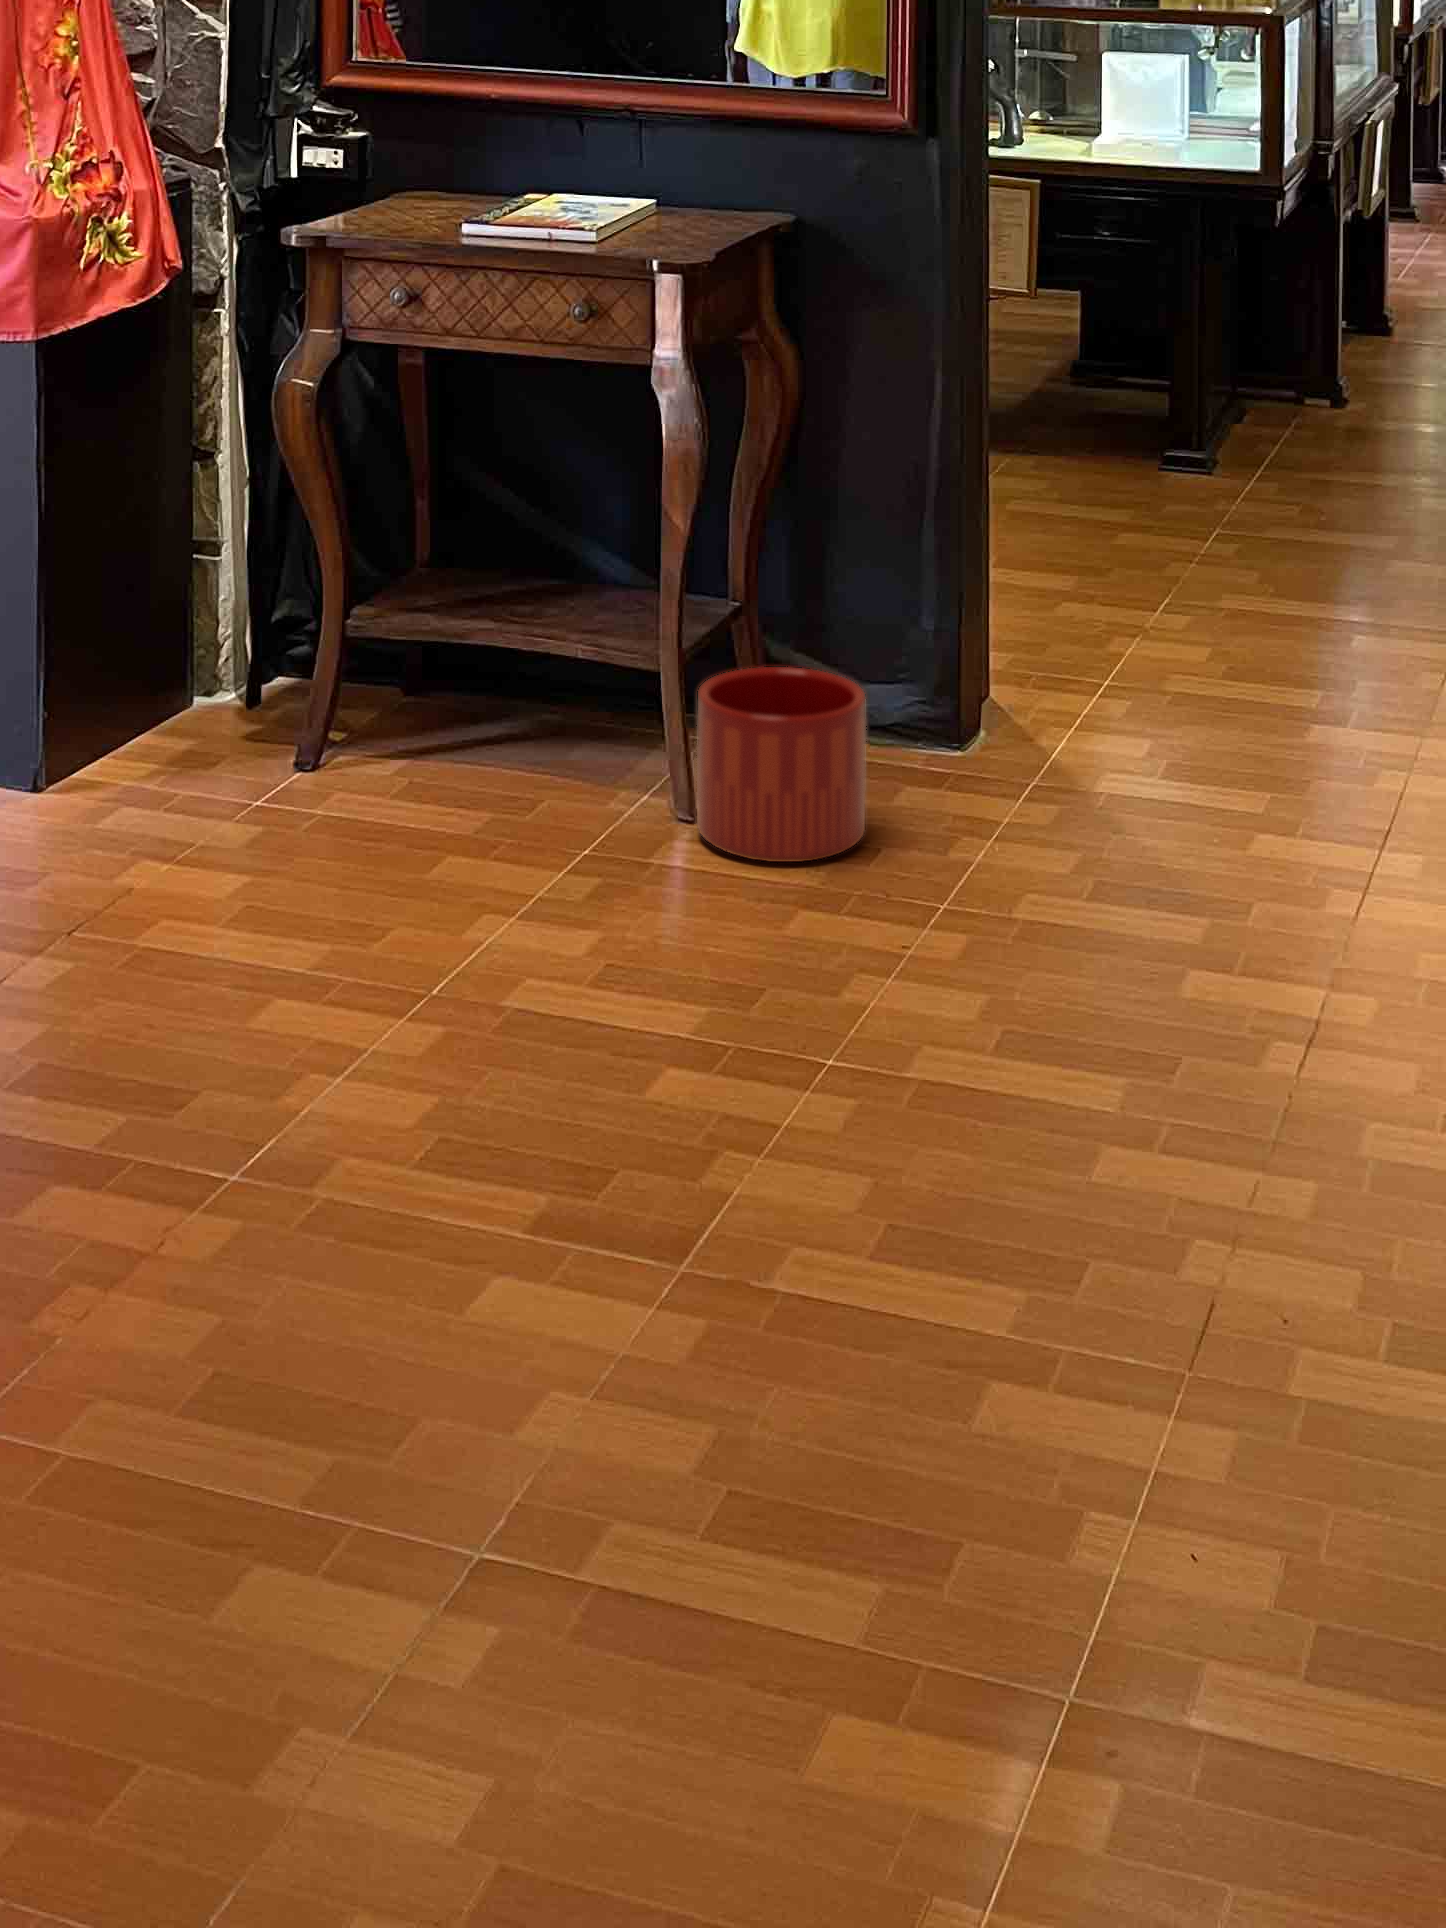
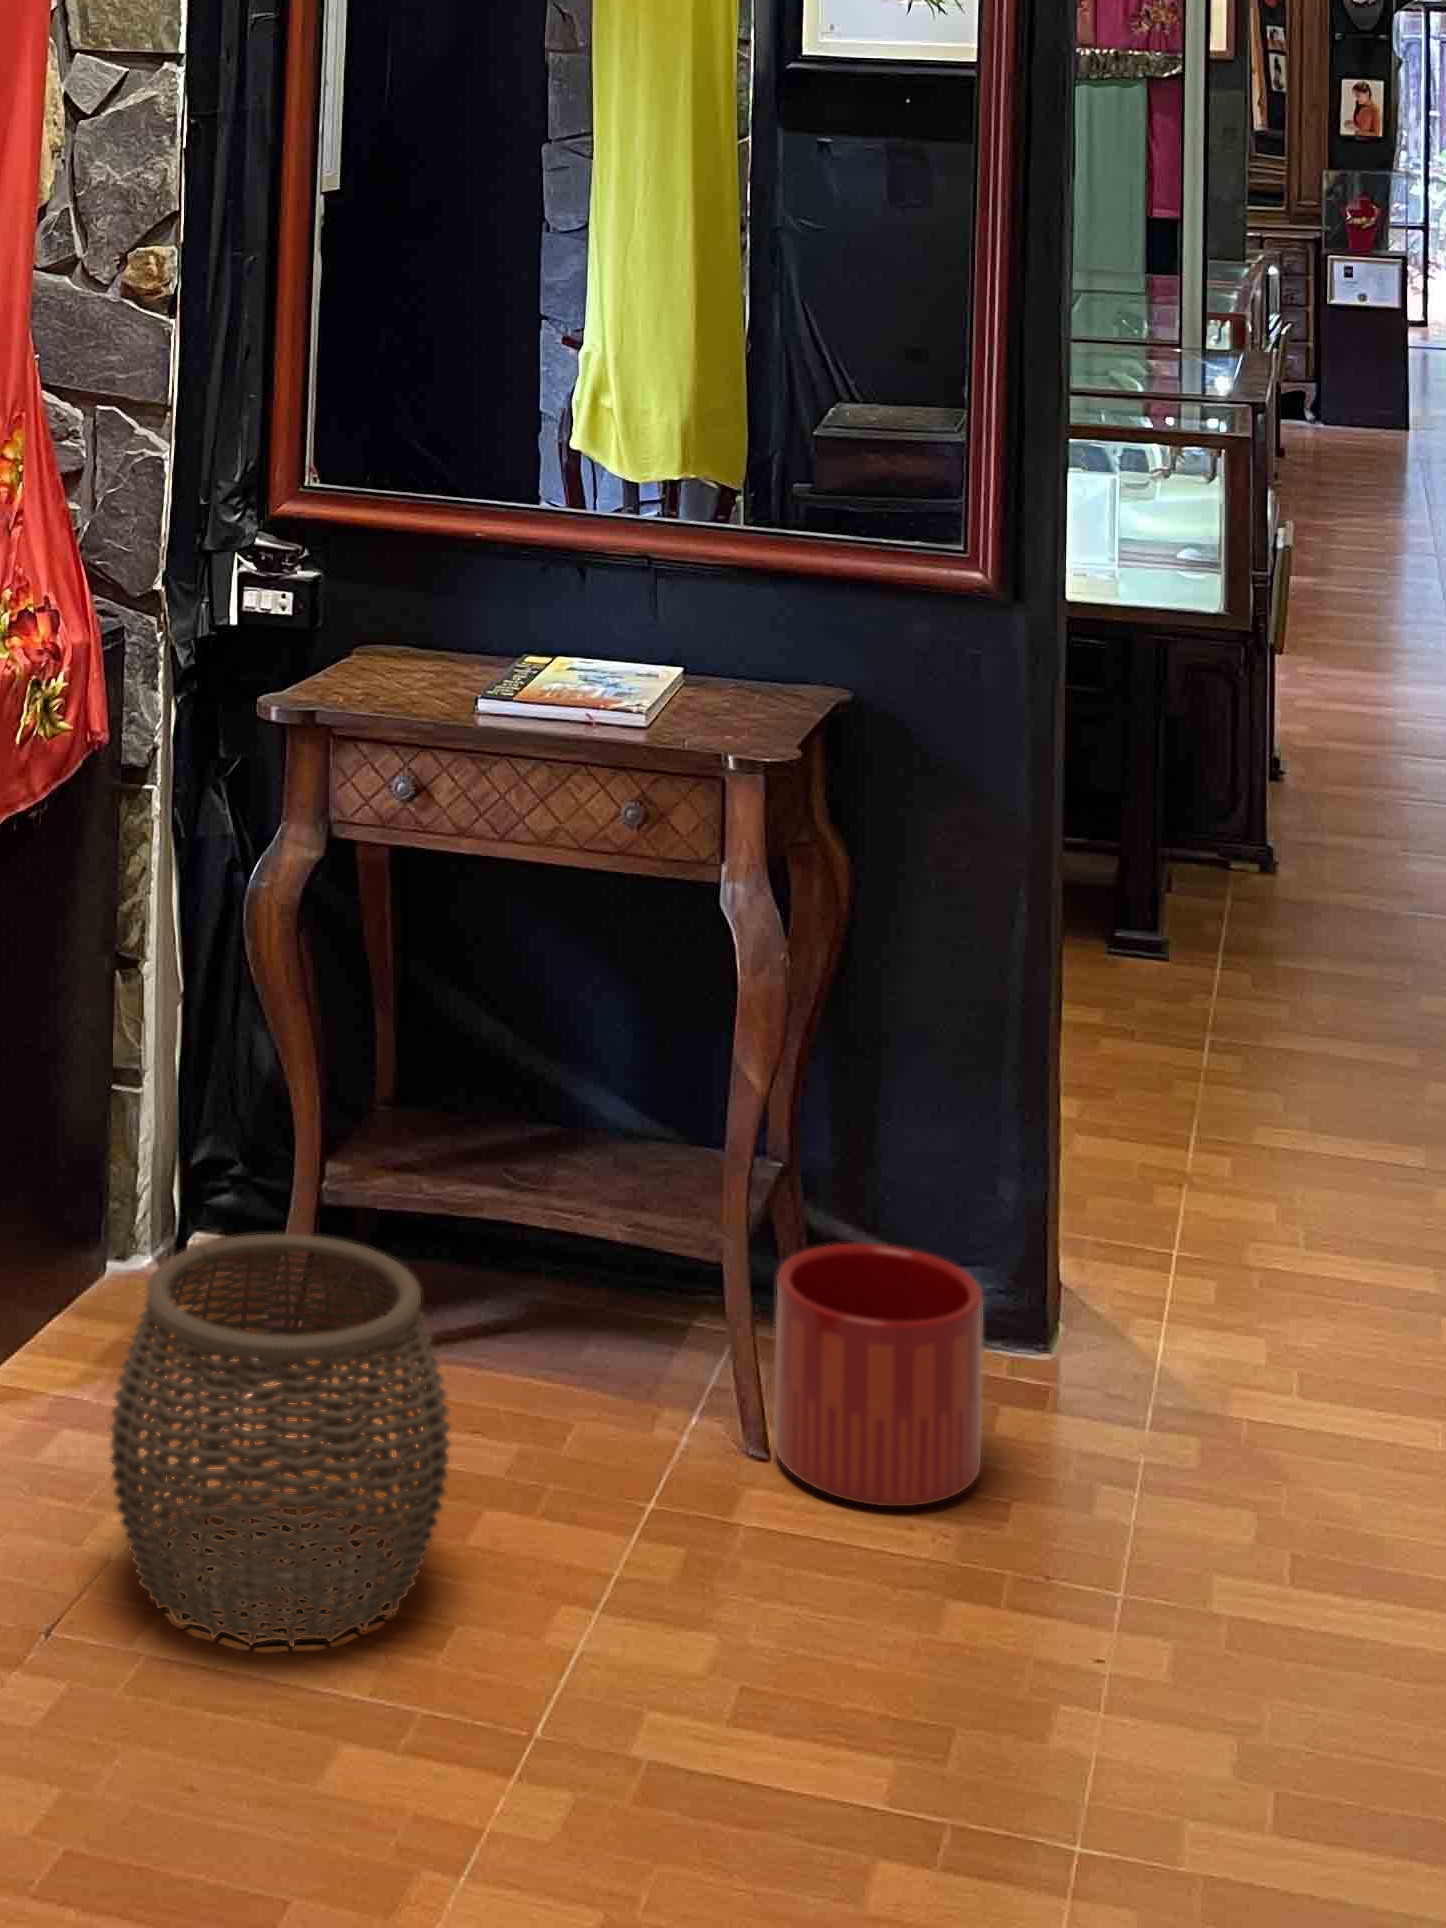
woven basket: none [122,648,398,946] -> present [111,1234,450,1647]

